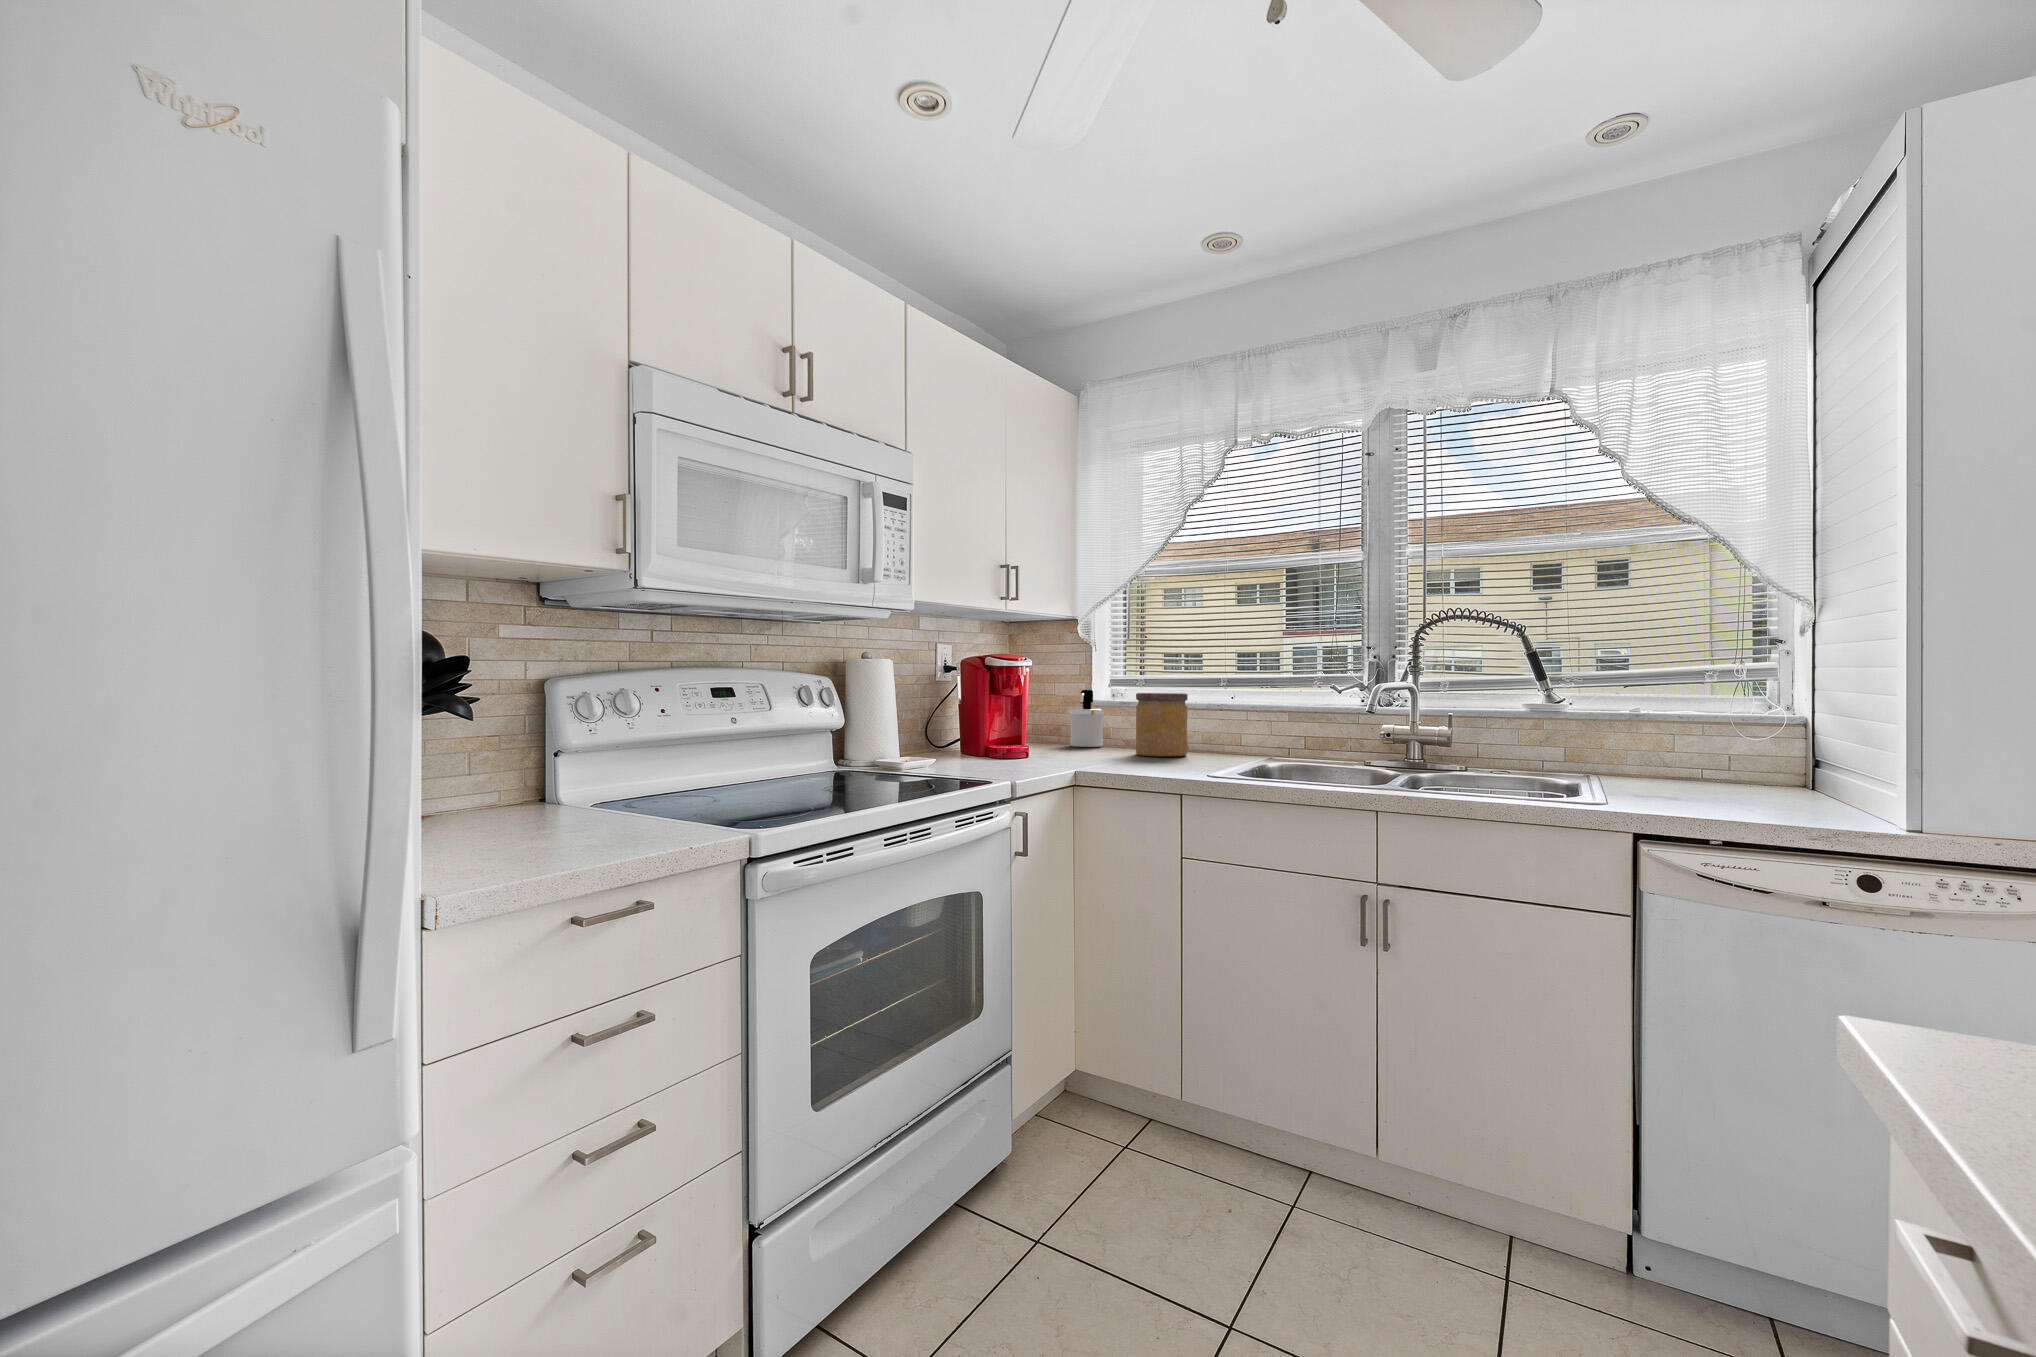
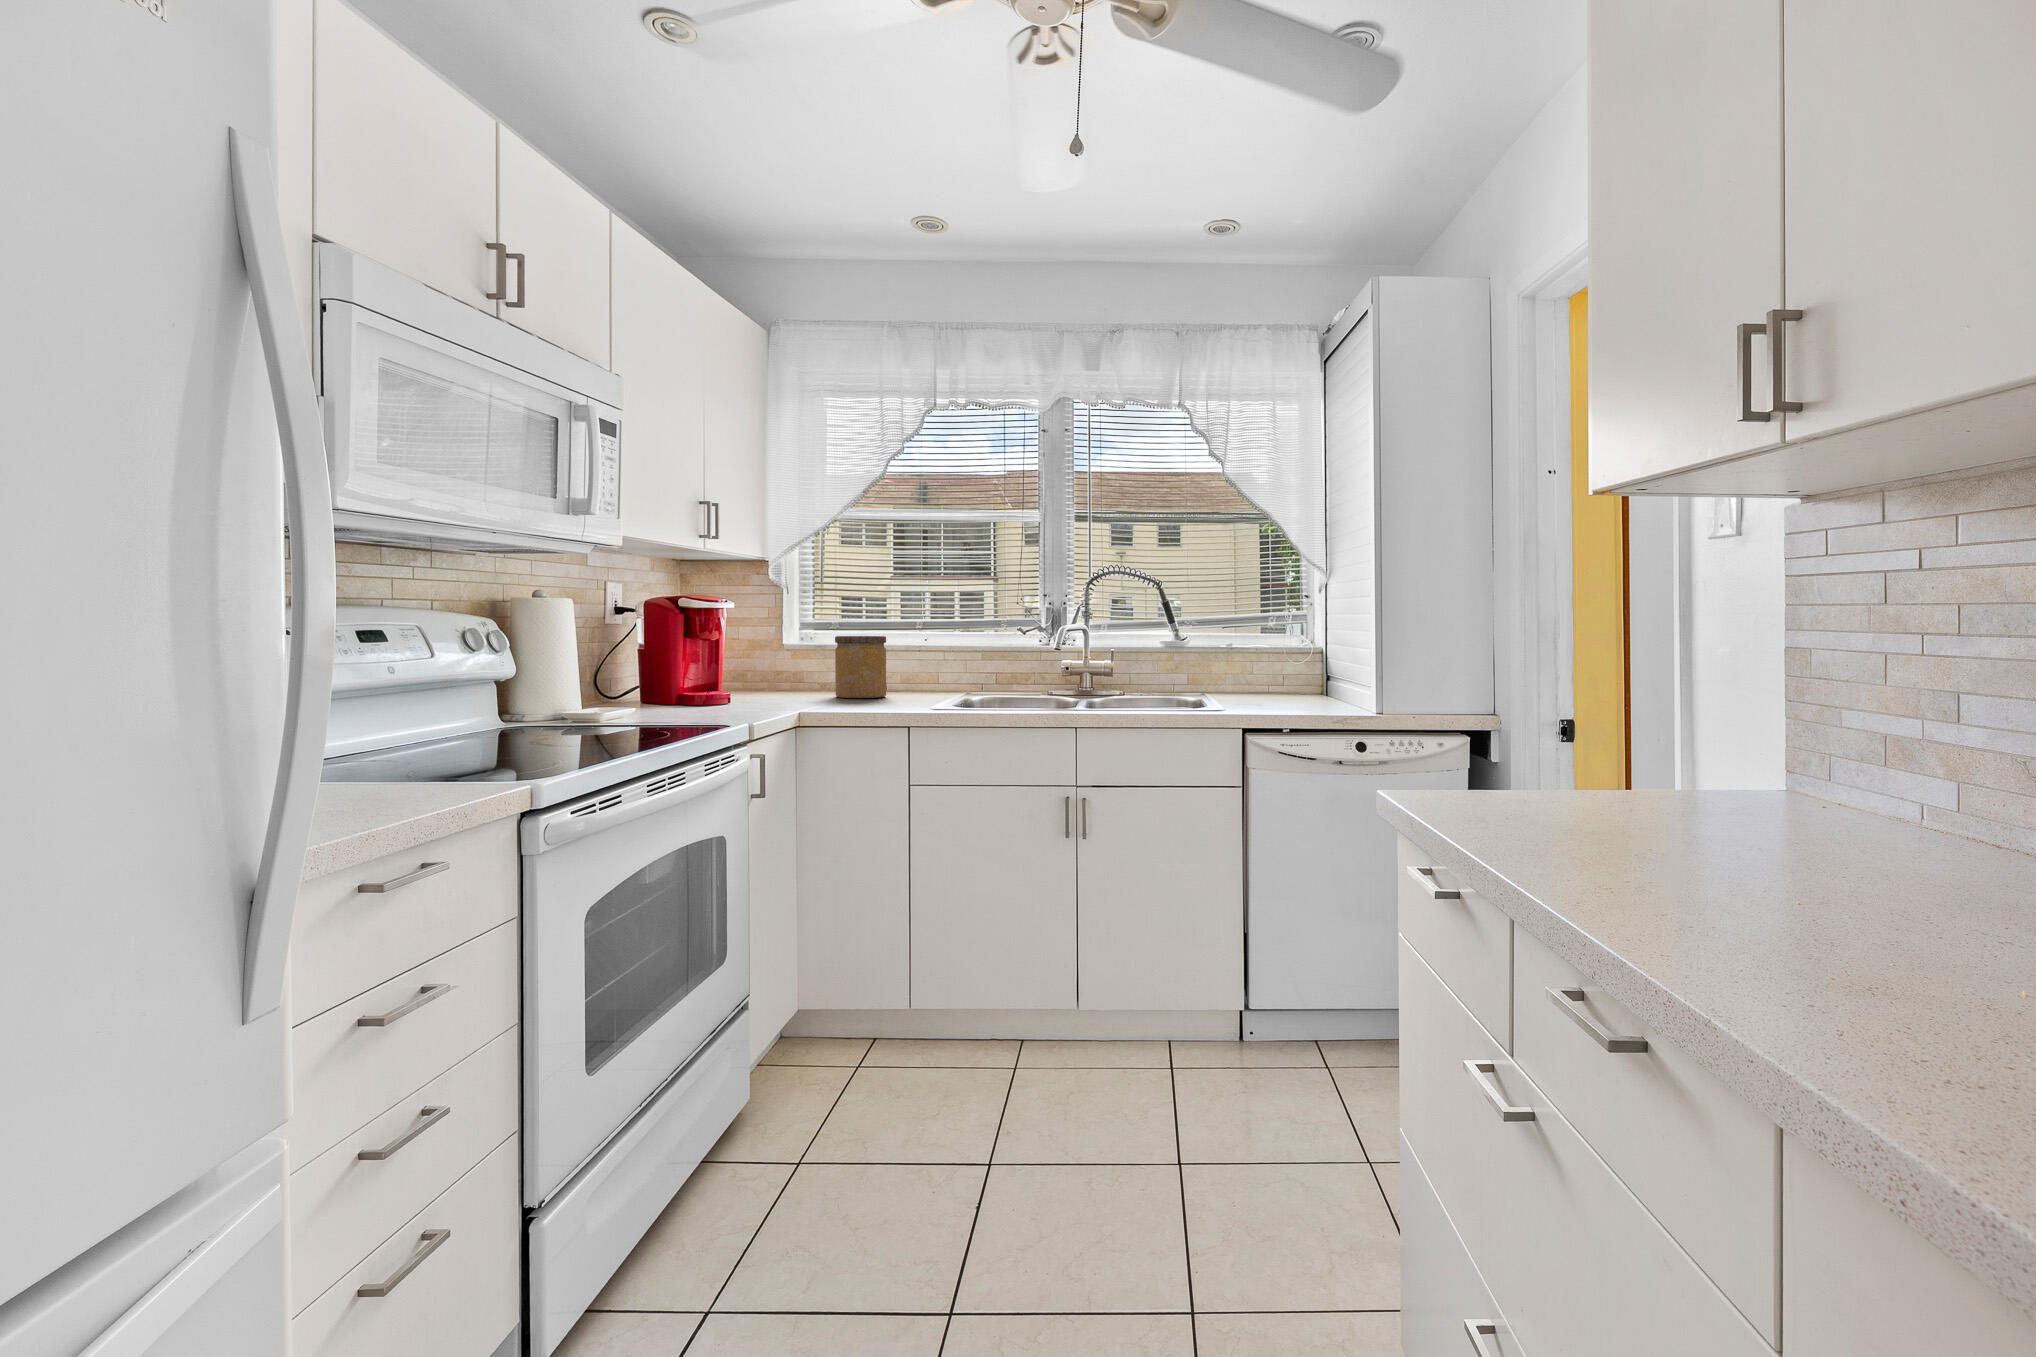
soap dispenser: present [1070,690,1104,747] -> none [759,634,795,692]

